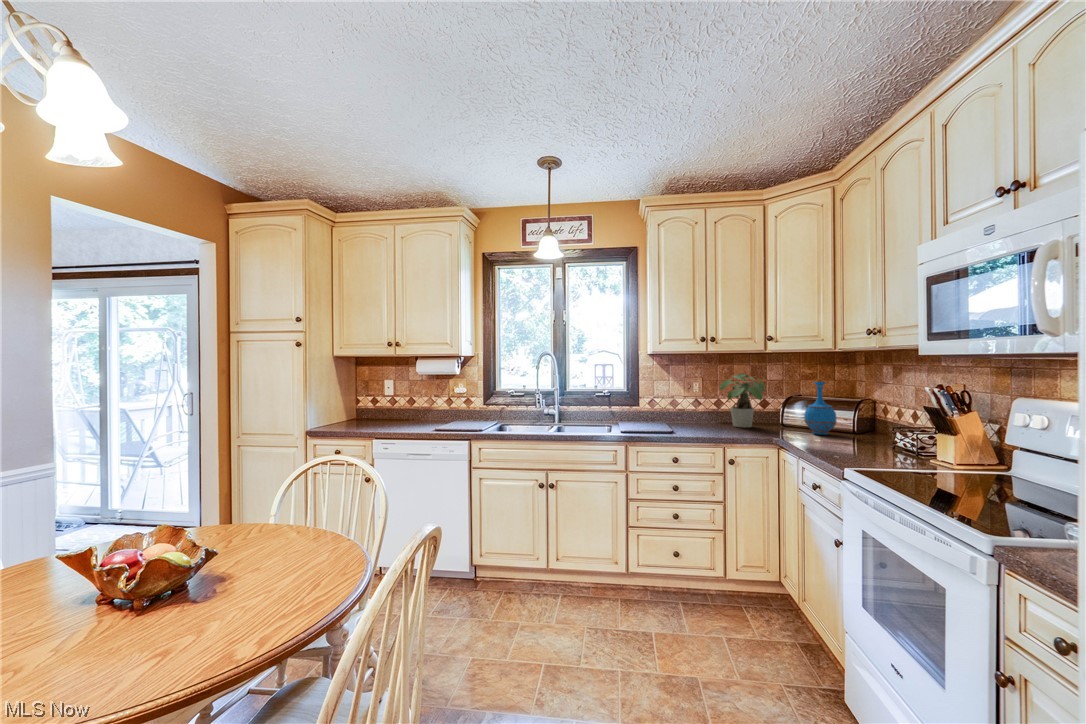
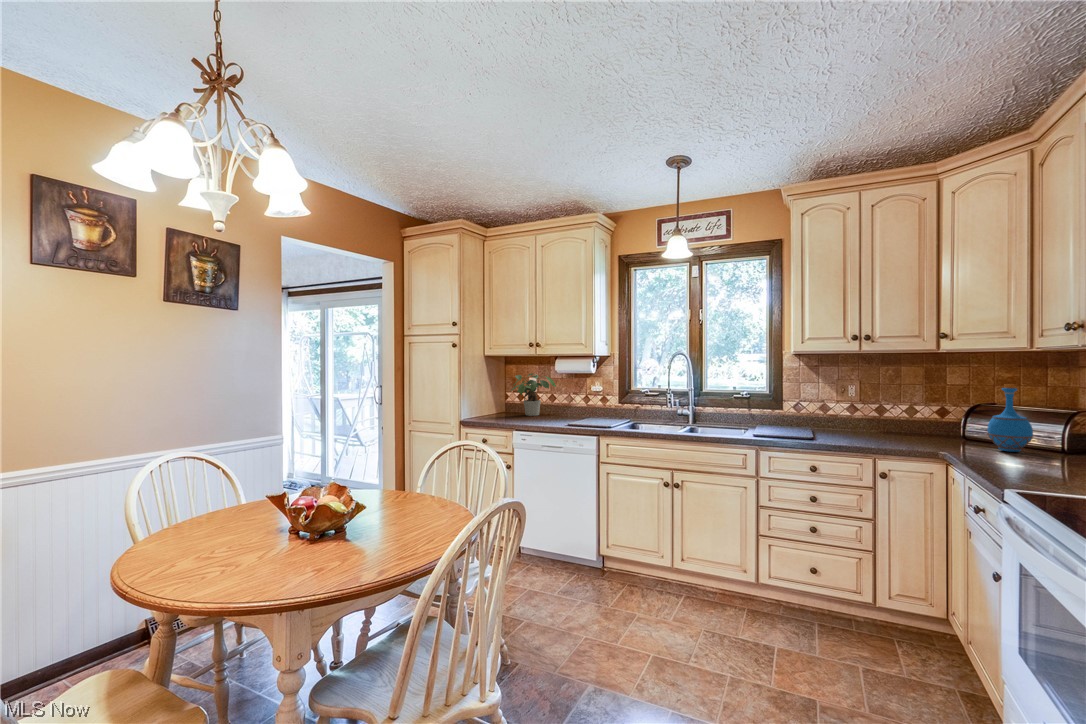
potted plant: present [720,373,765,427] -> present [511,373,556,416]

